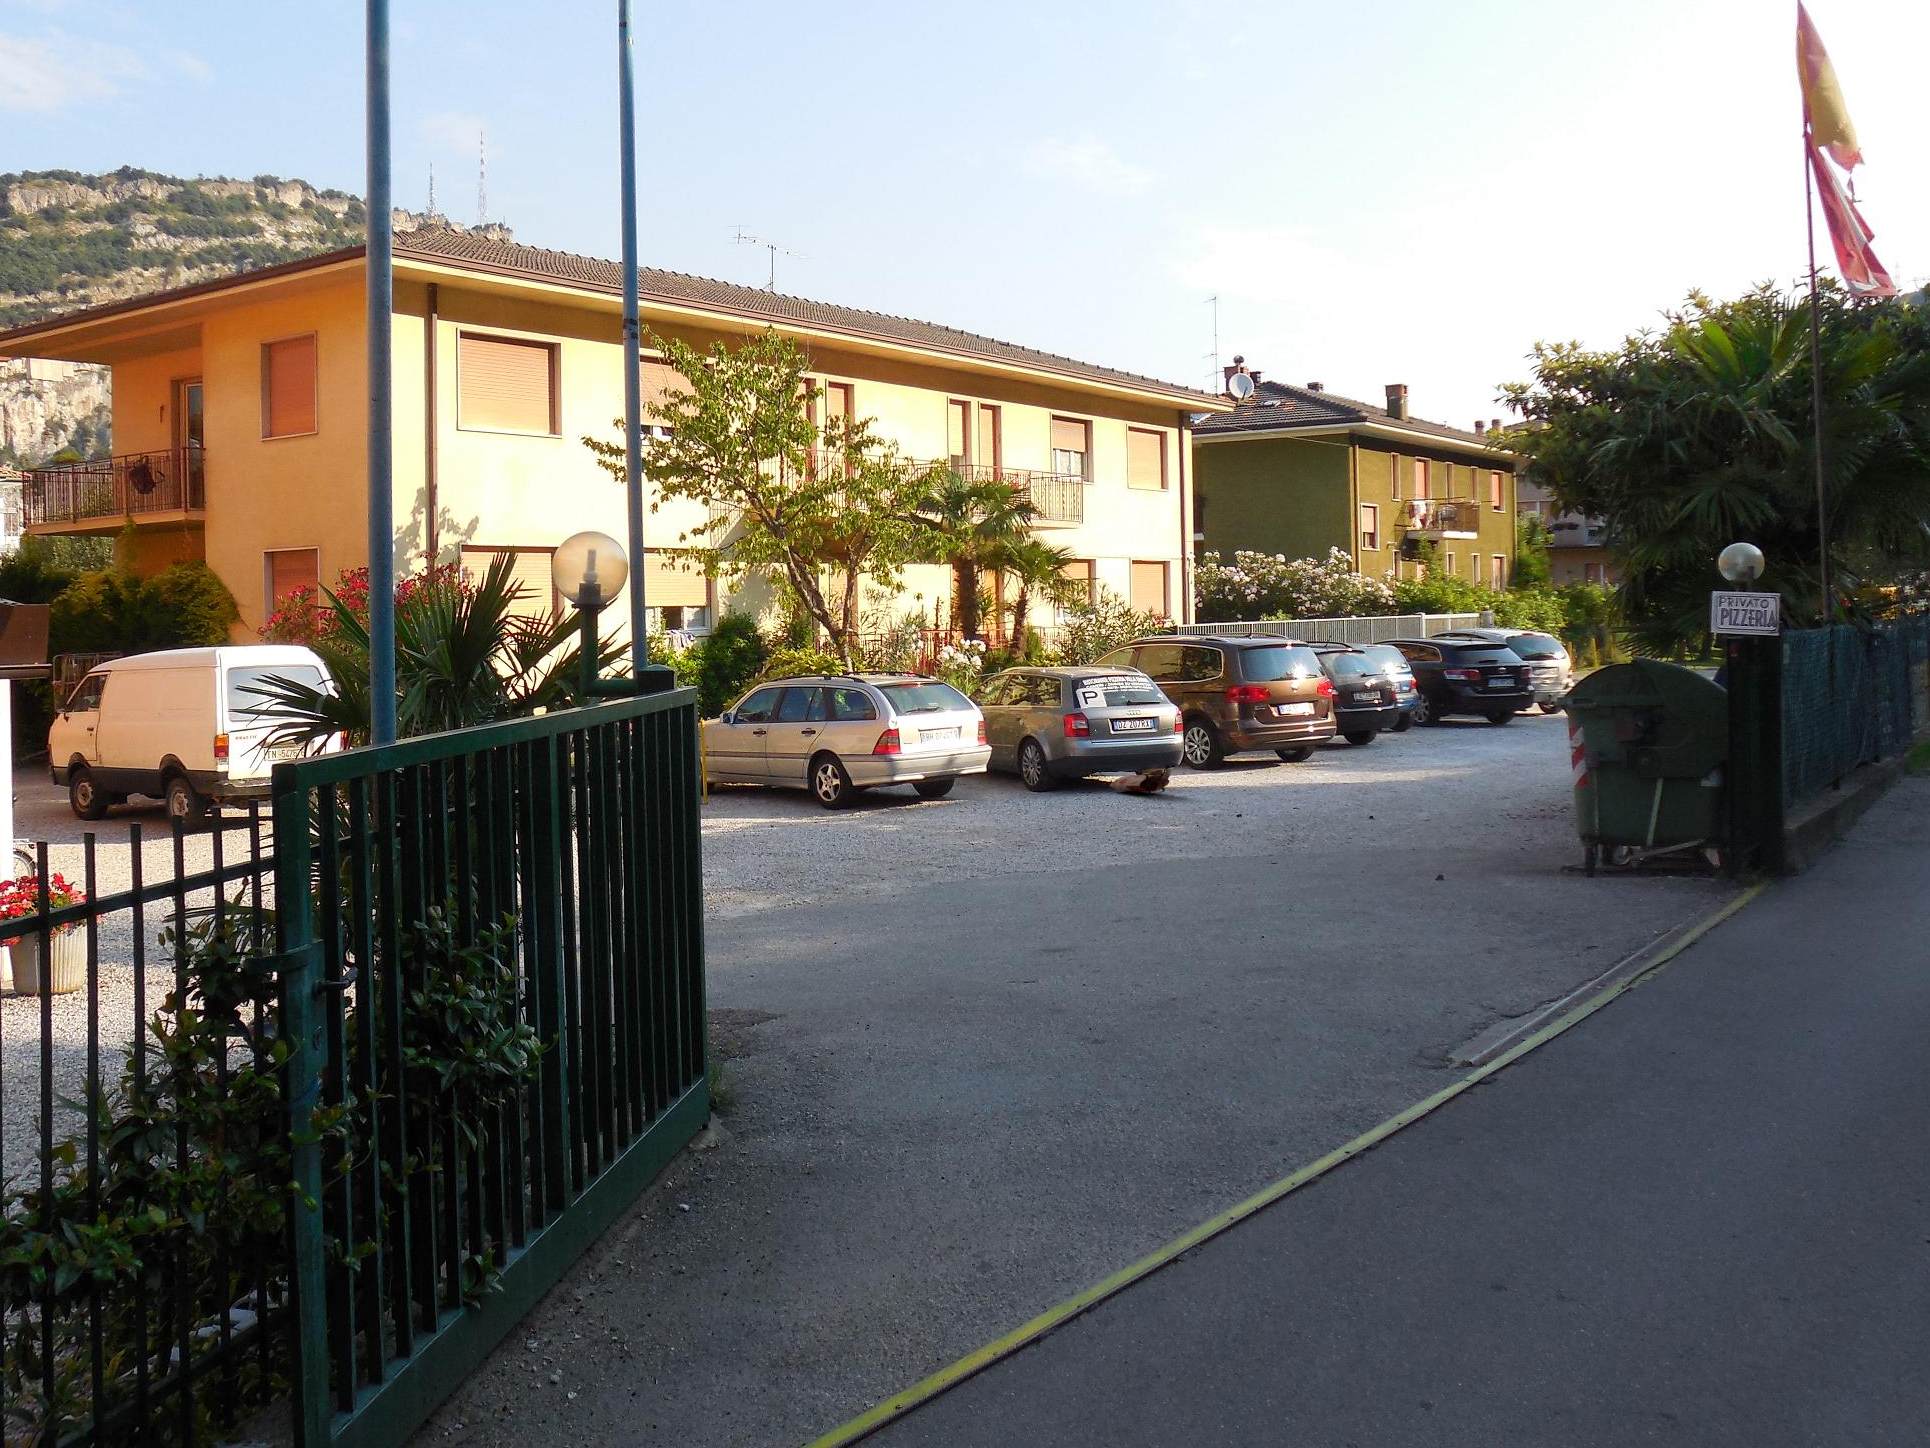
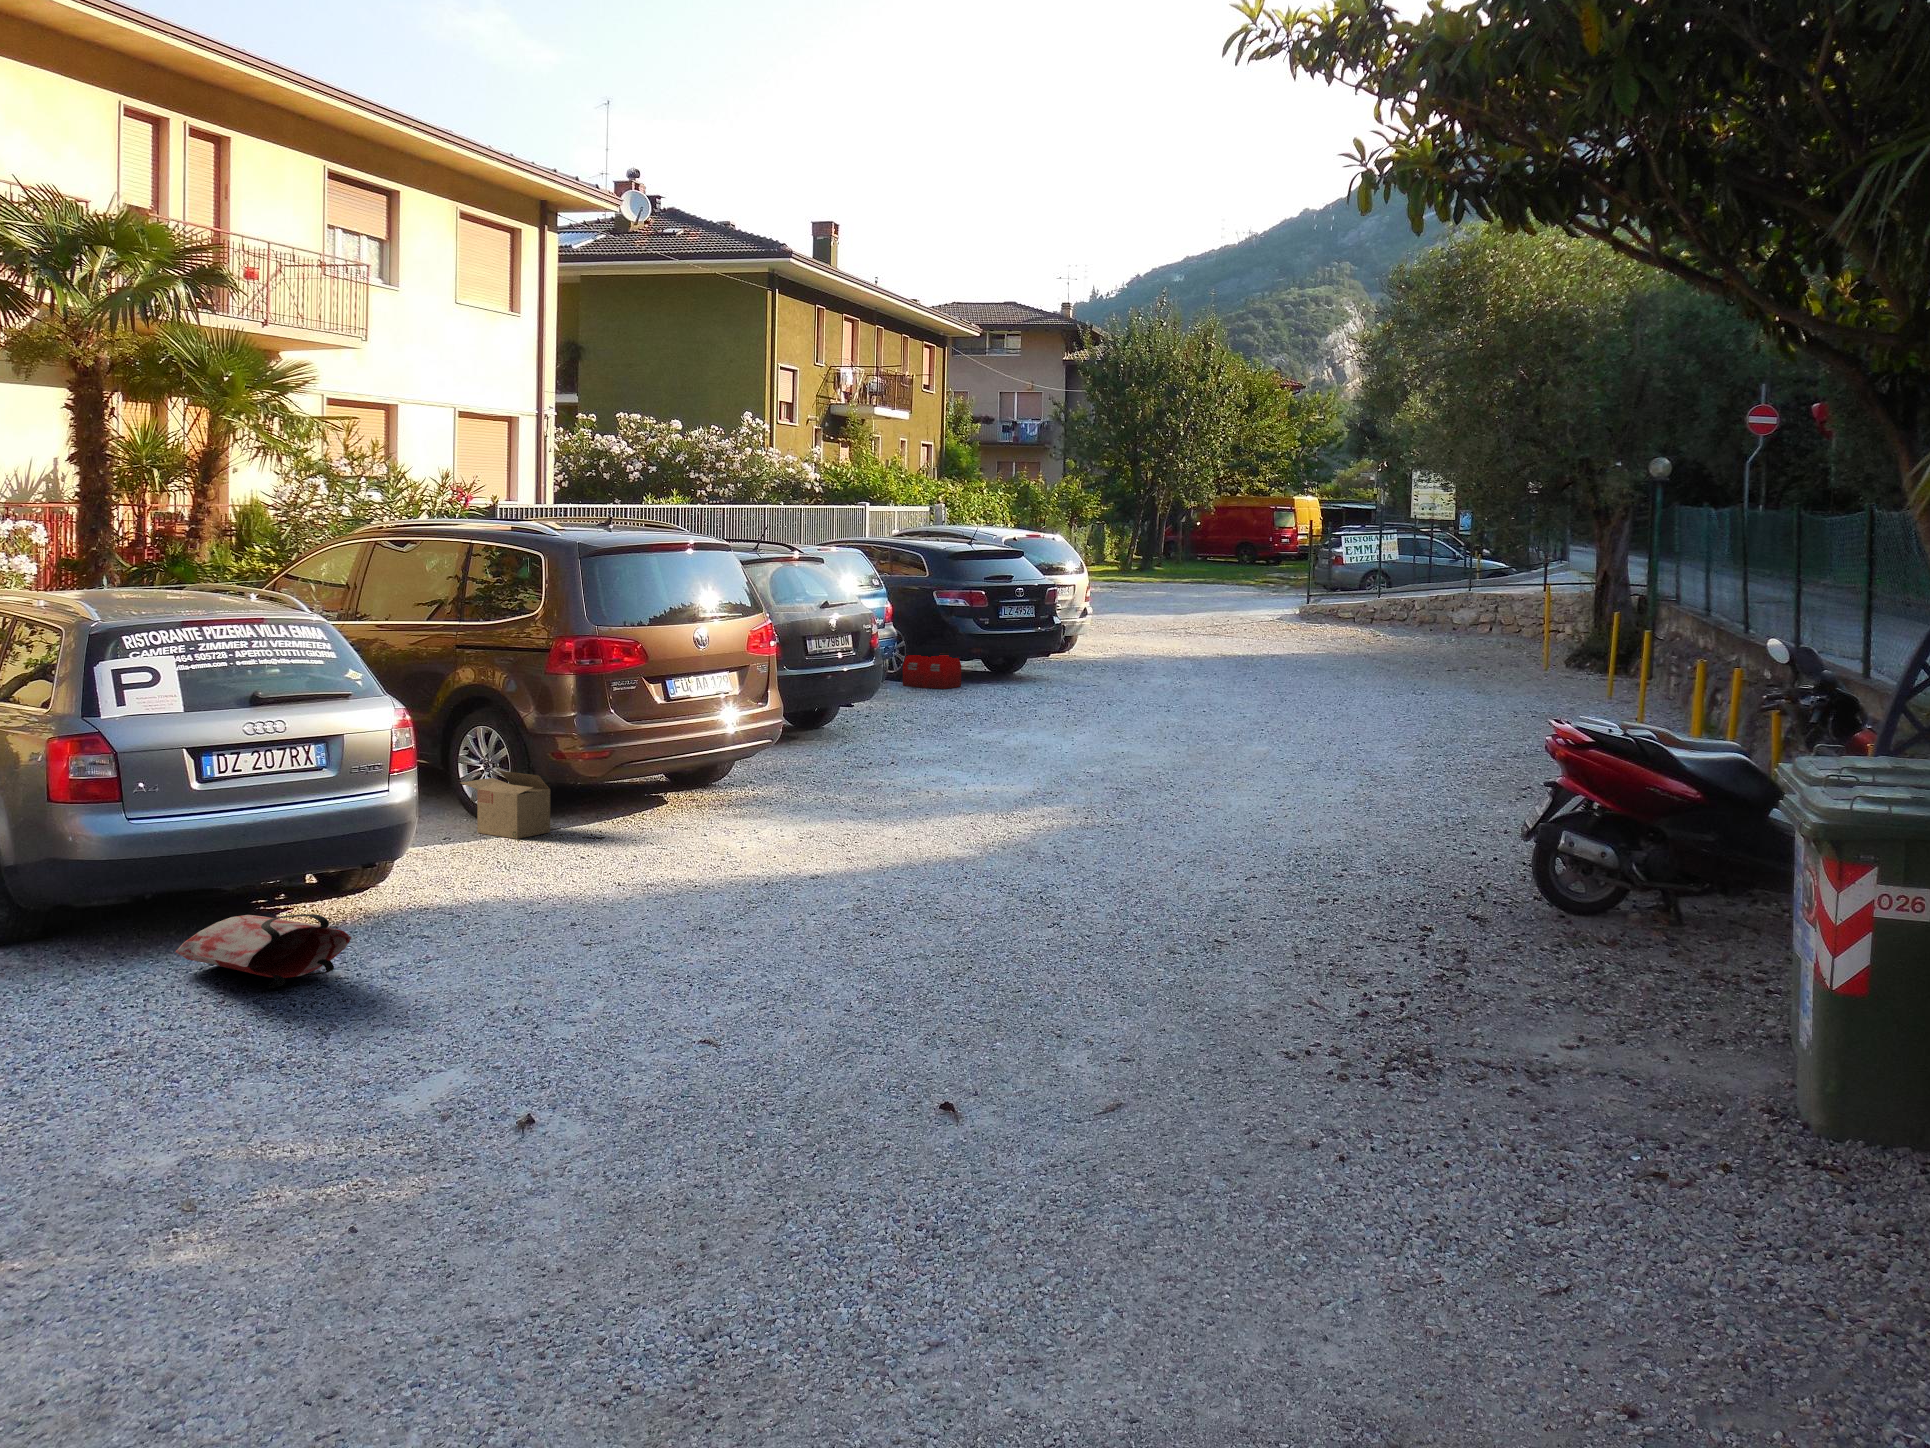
toolbox: none [1430,707,1470,734] -> present [903,653,961,689]
cardboard box: none [1187,745,1227,773] -> present [461,771,550,839]

